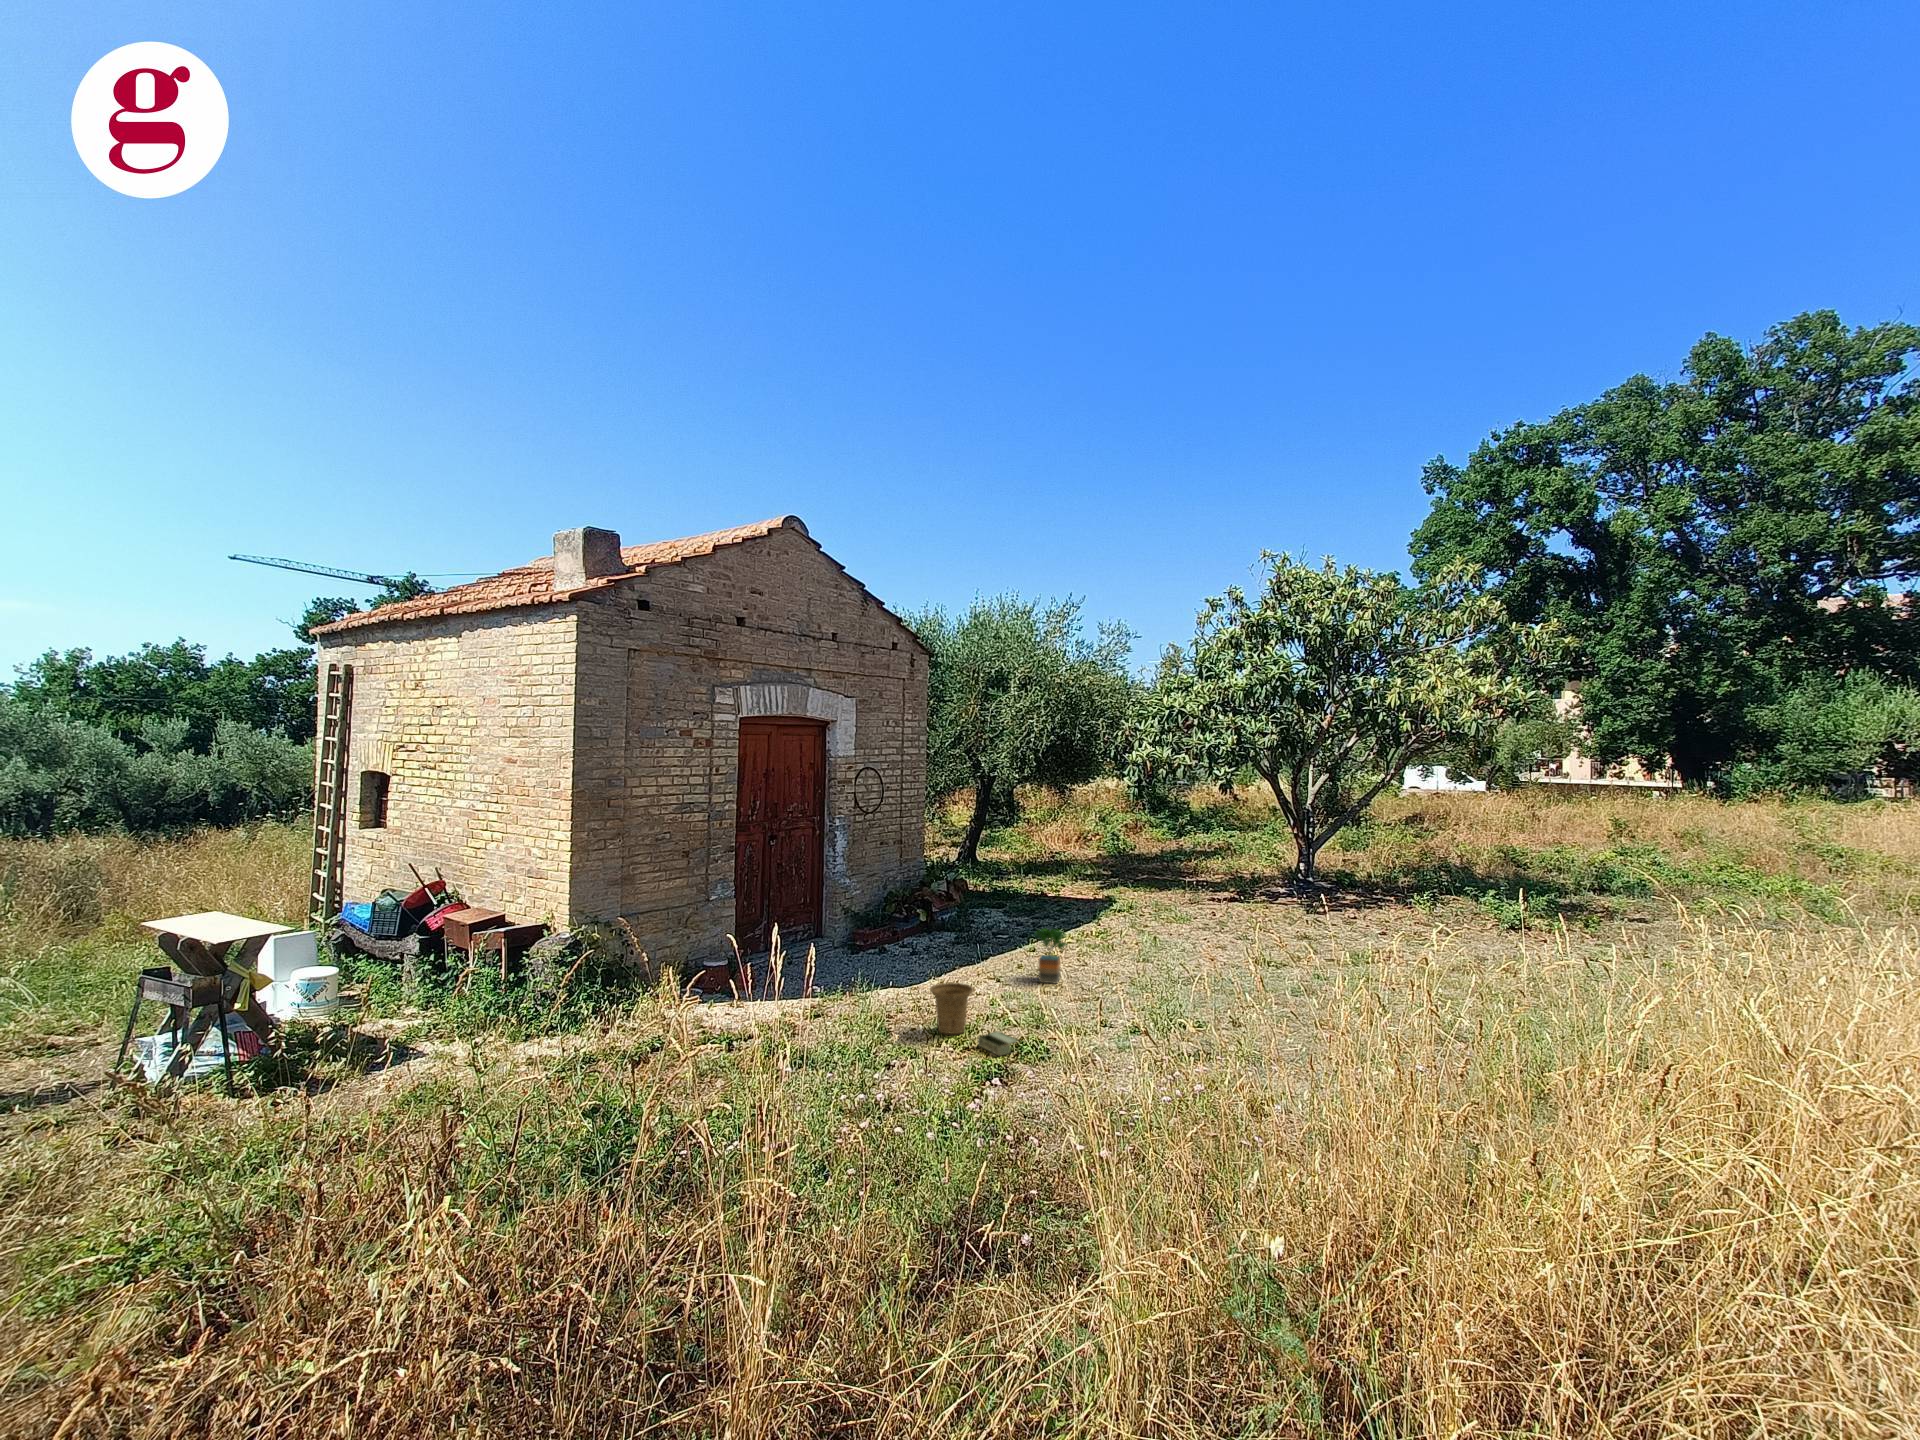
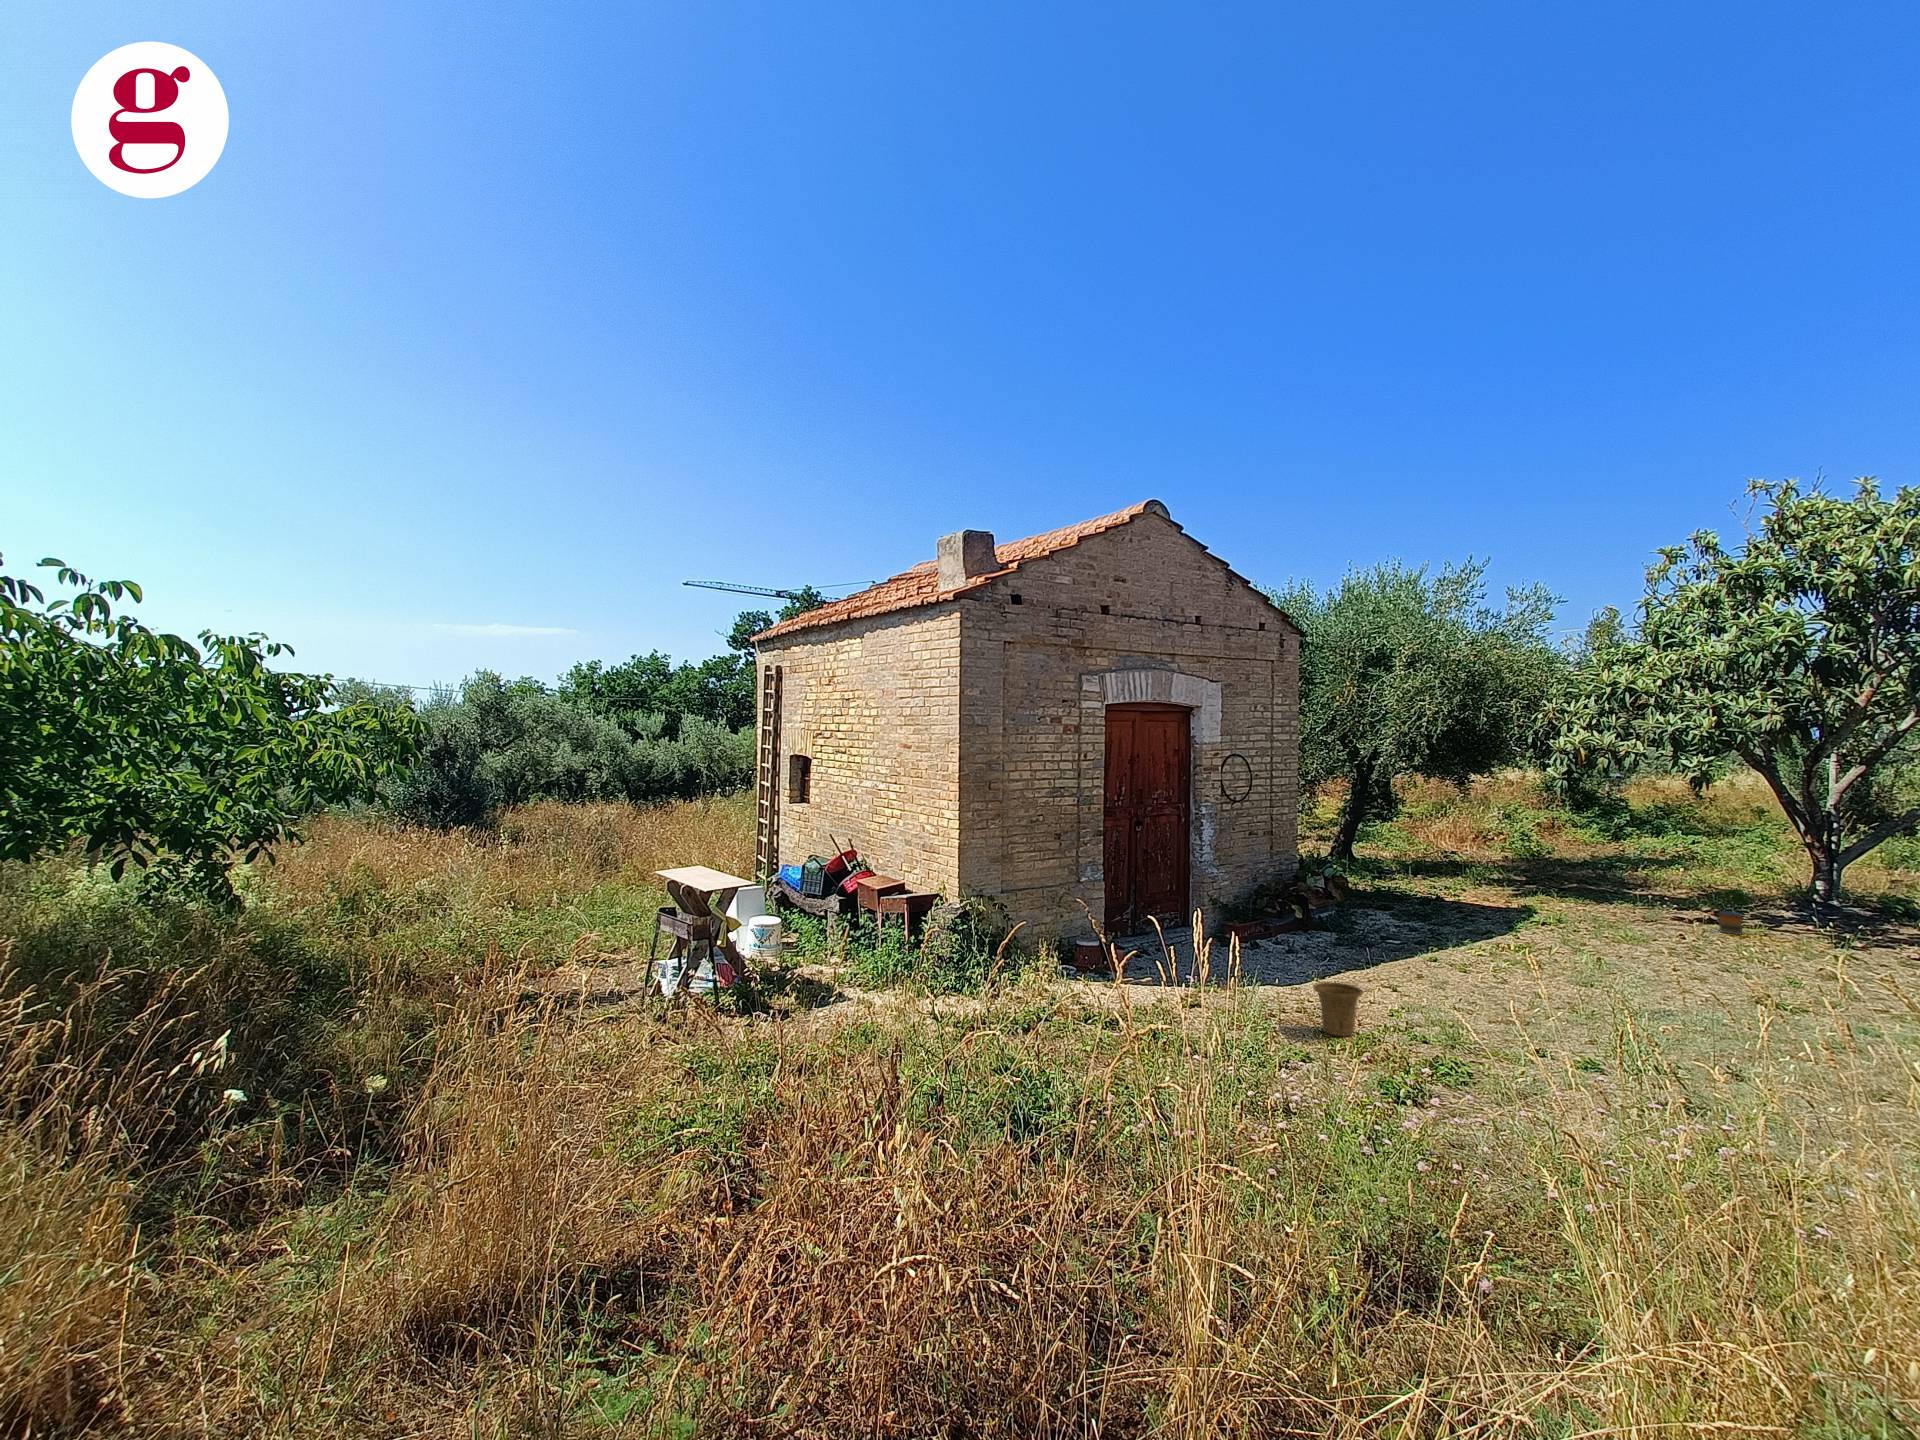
potted tree: present [1035,929,1067,984] -> present [1712,888,1751,935]
toolbox: present [978,1031,1018,1056] -> none [1370,1038,1421,1064]

